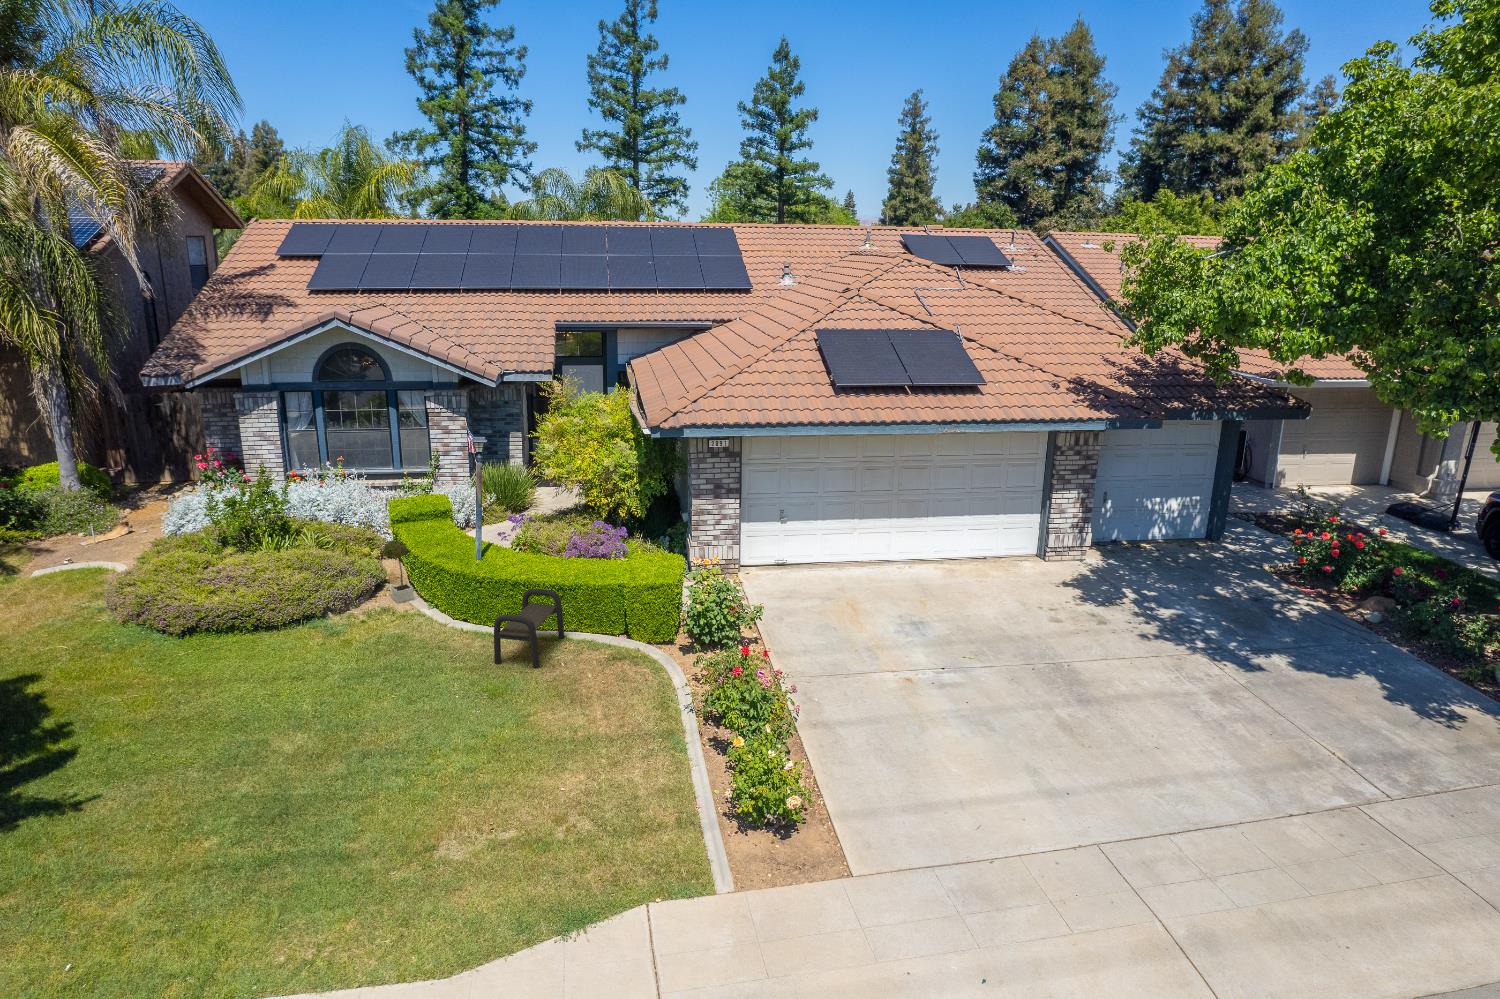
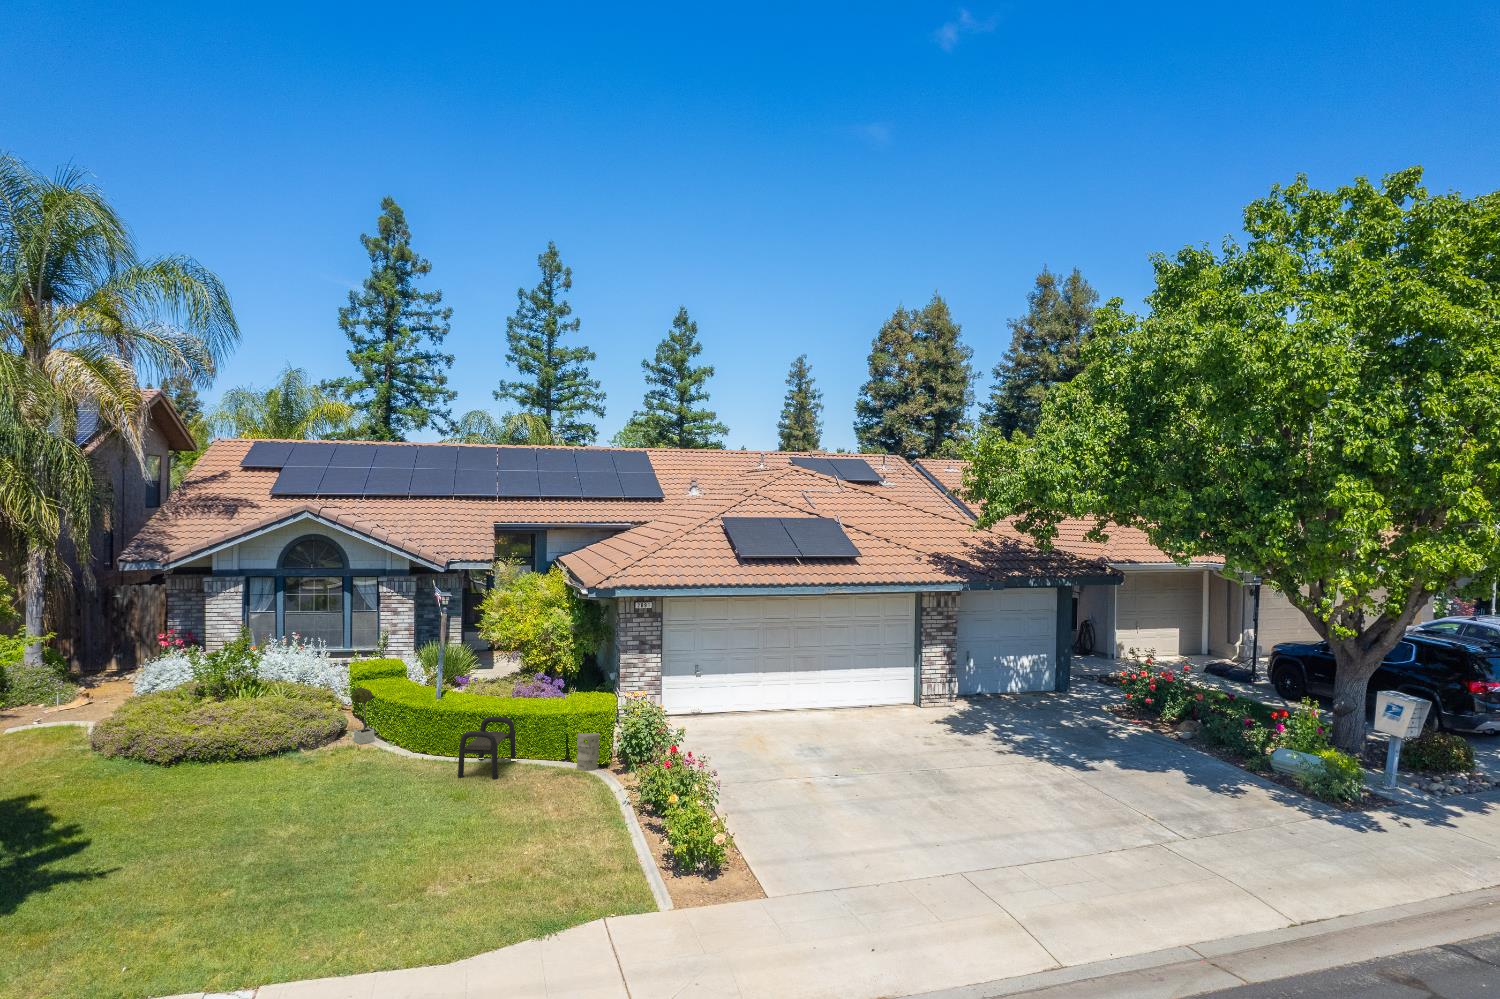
trash can: none [631,610,657,657] -> present [576,732,599,770]

